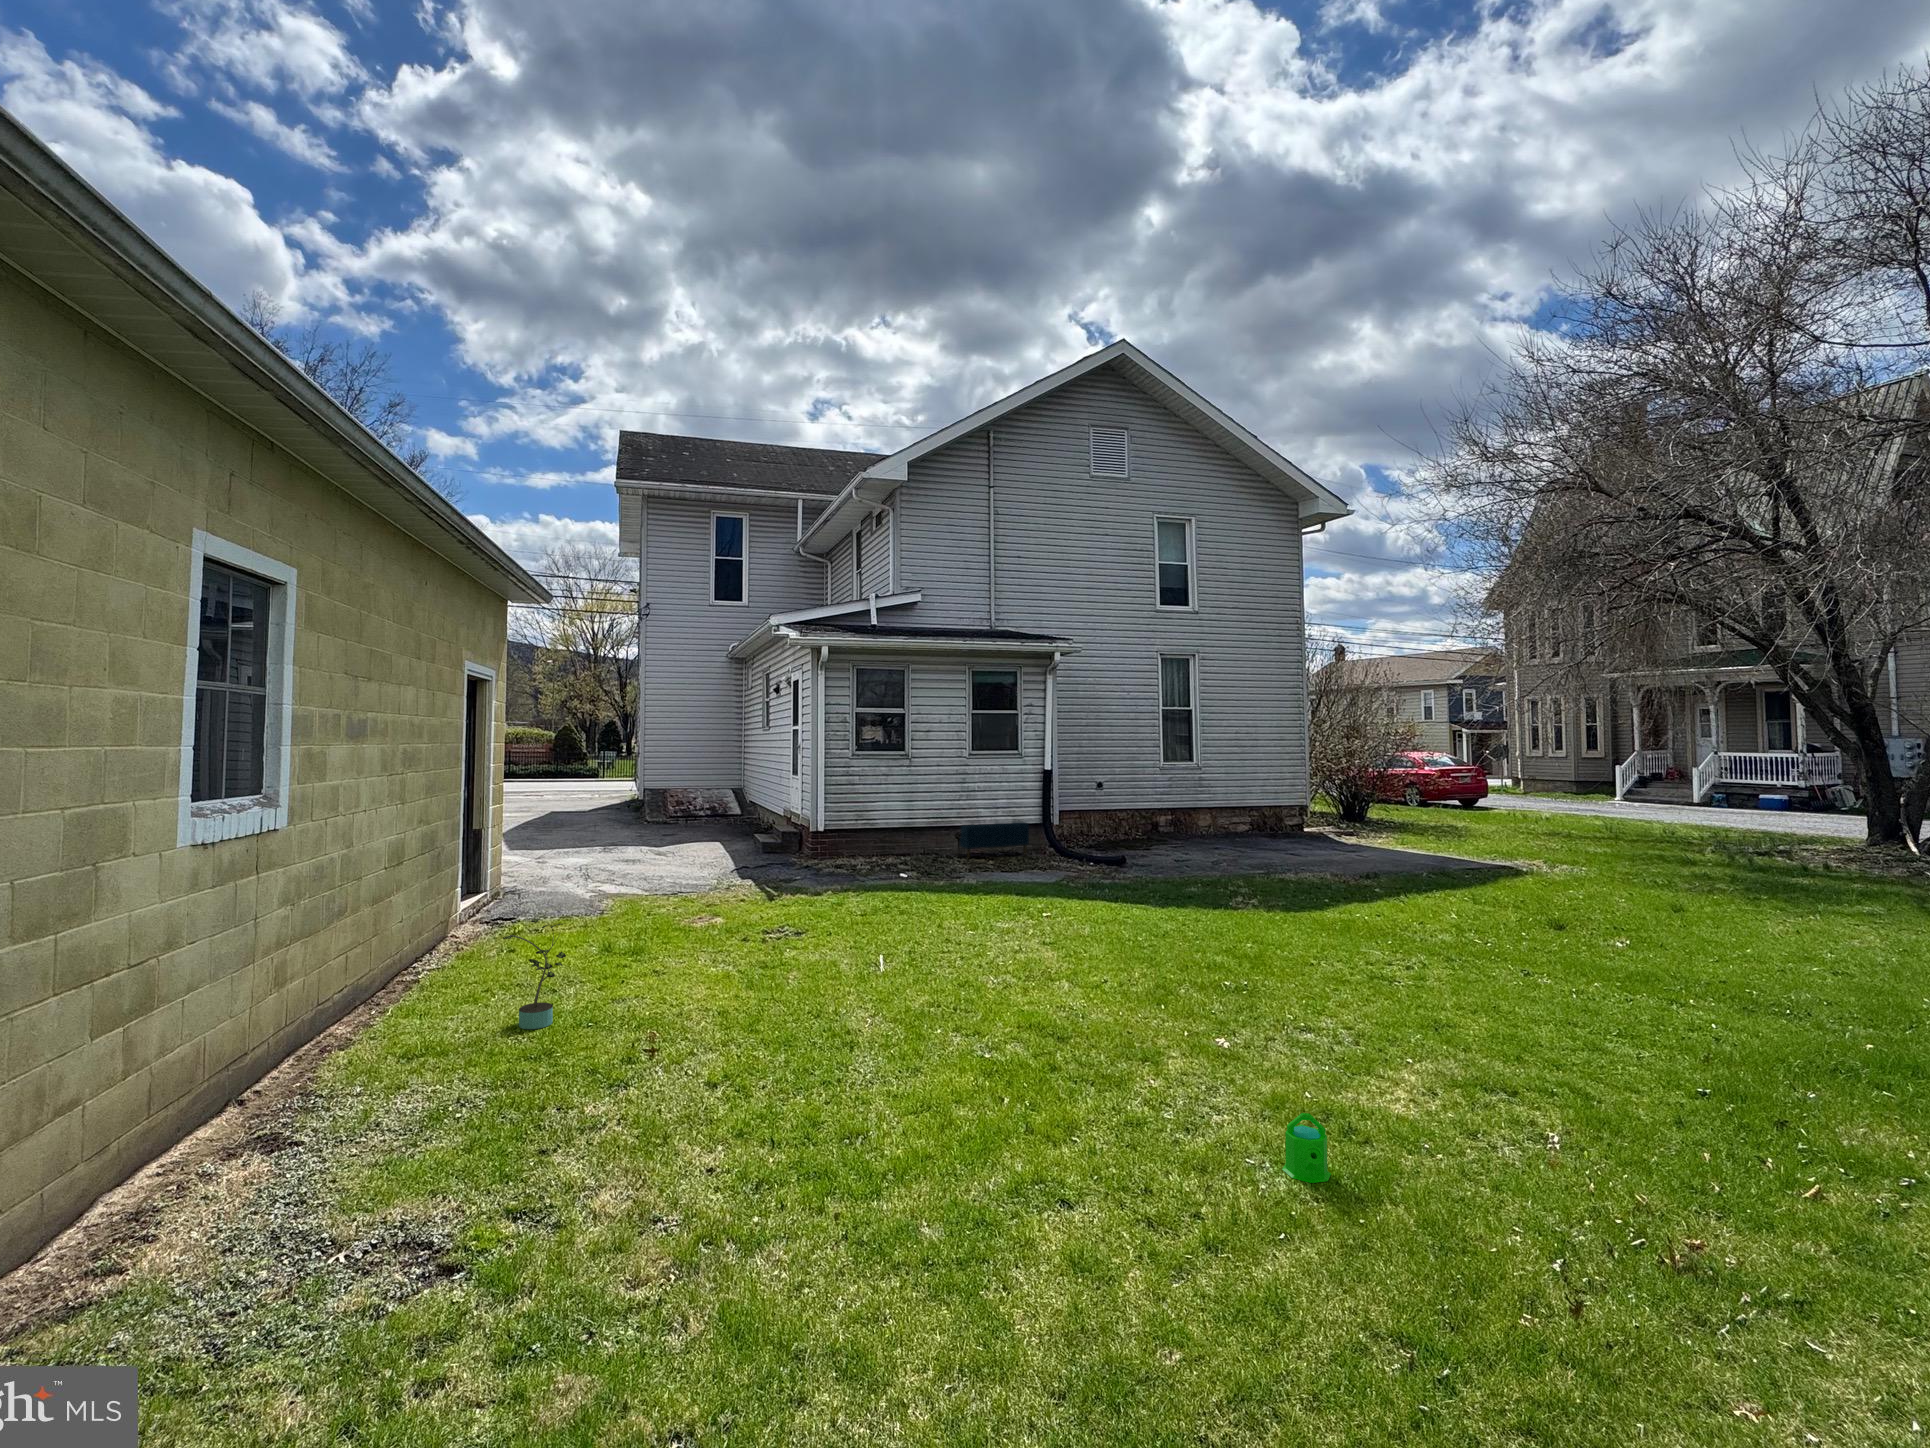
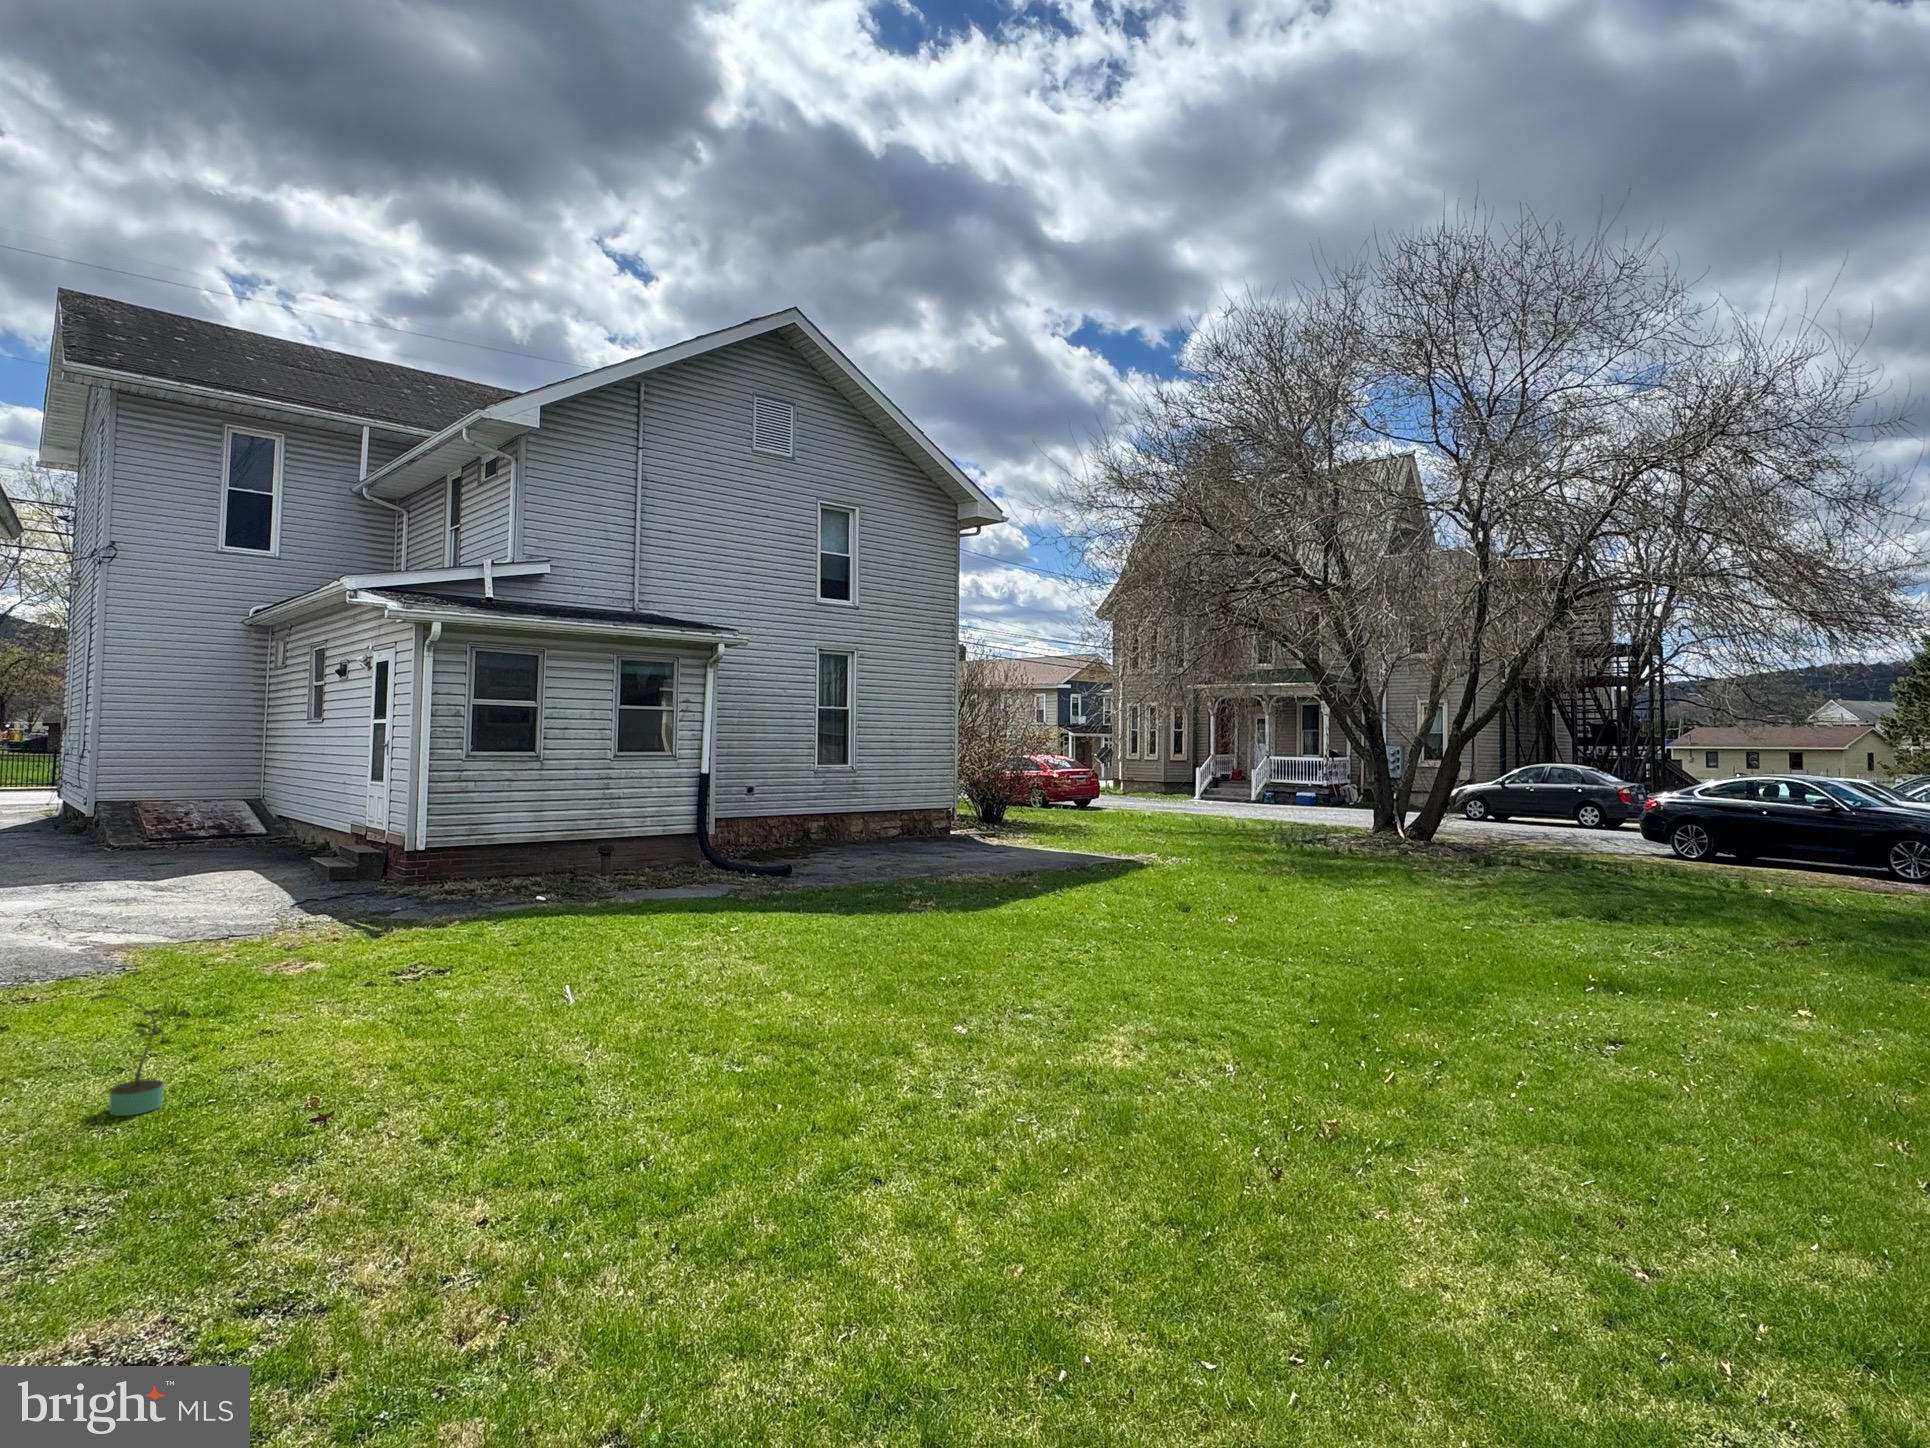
bench: present [959,822,1029,858] -> none [589,830,681,878]
watering can: present [1282,1113,1331,1183] -> none [1044,1071,1083,1130]

